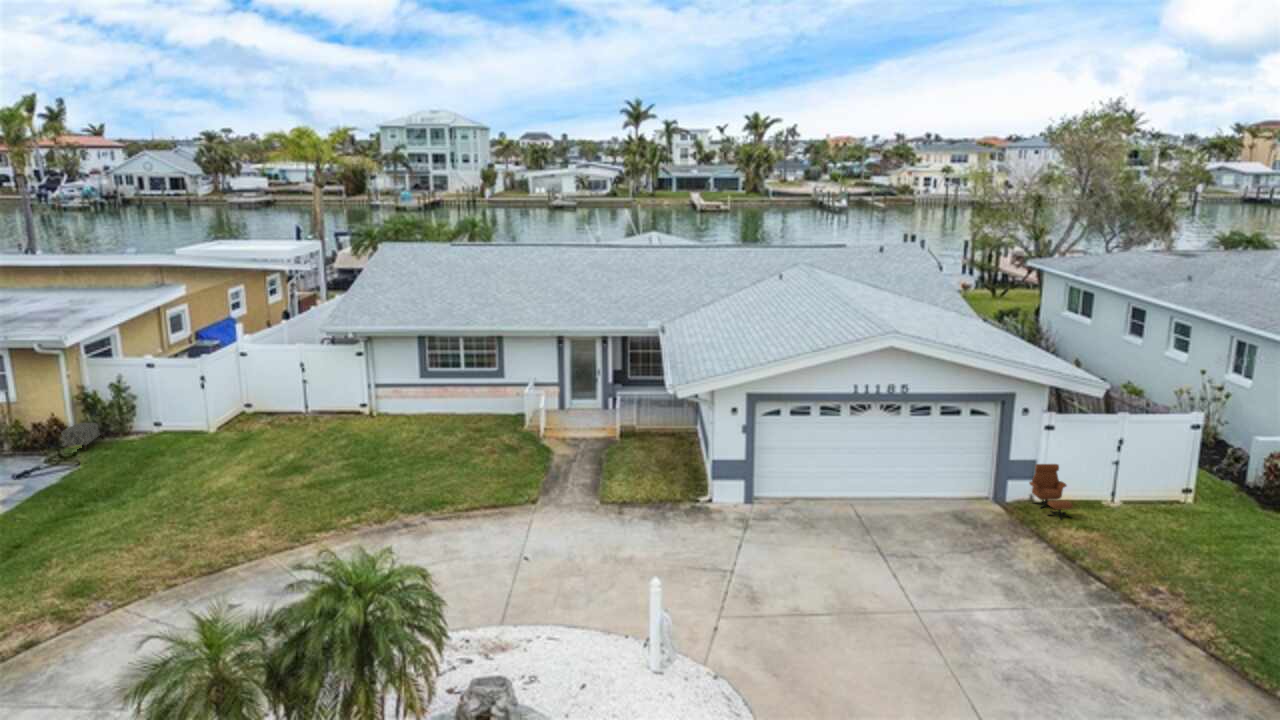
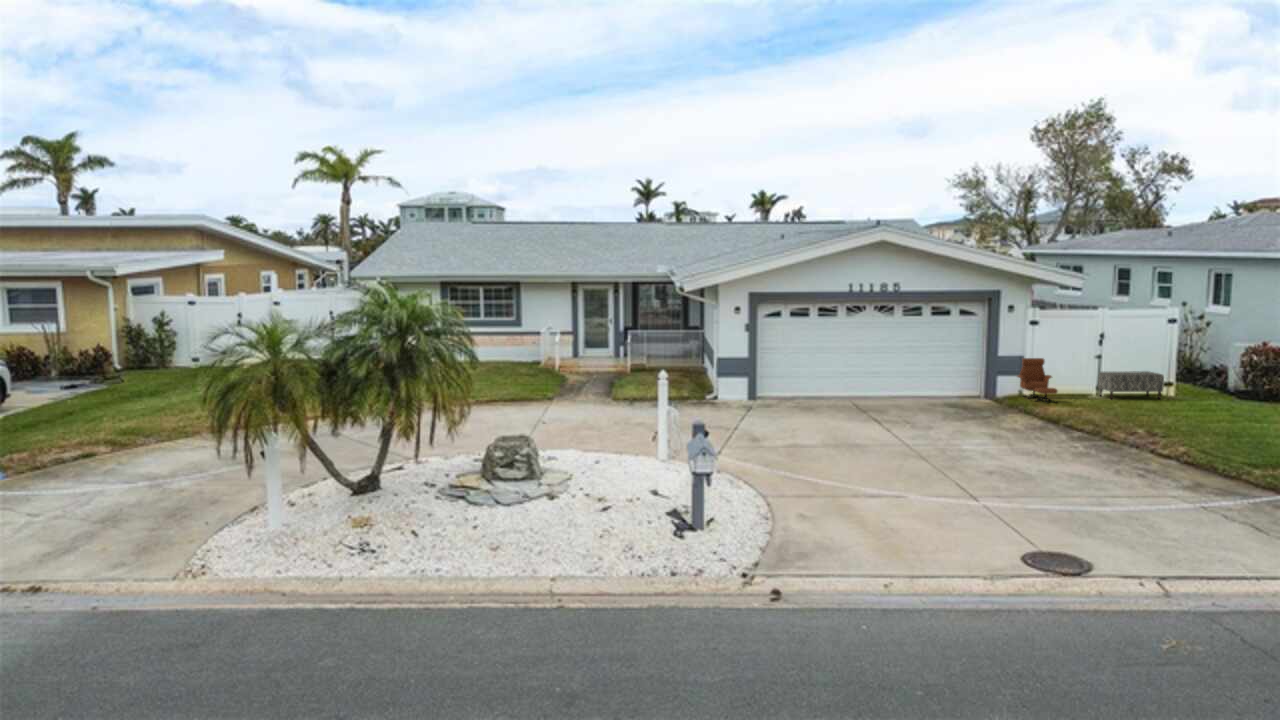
bench: present [61,423,103,450] -> present [1098,371,1164,399]

